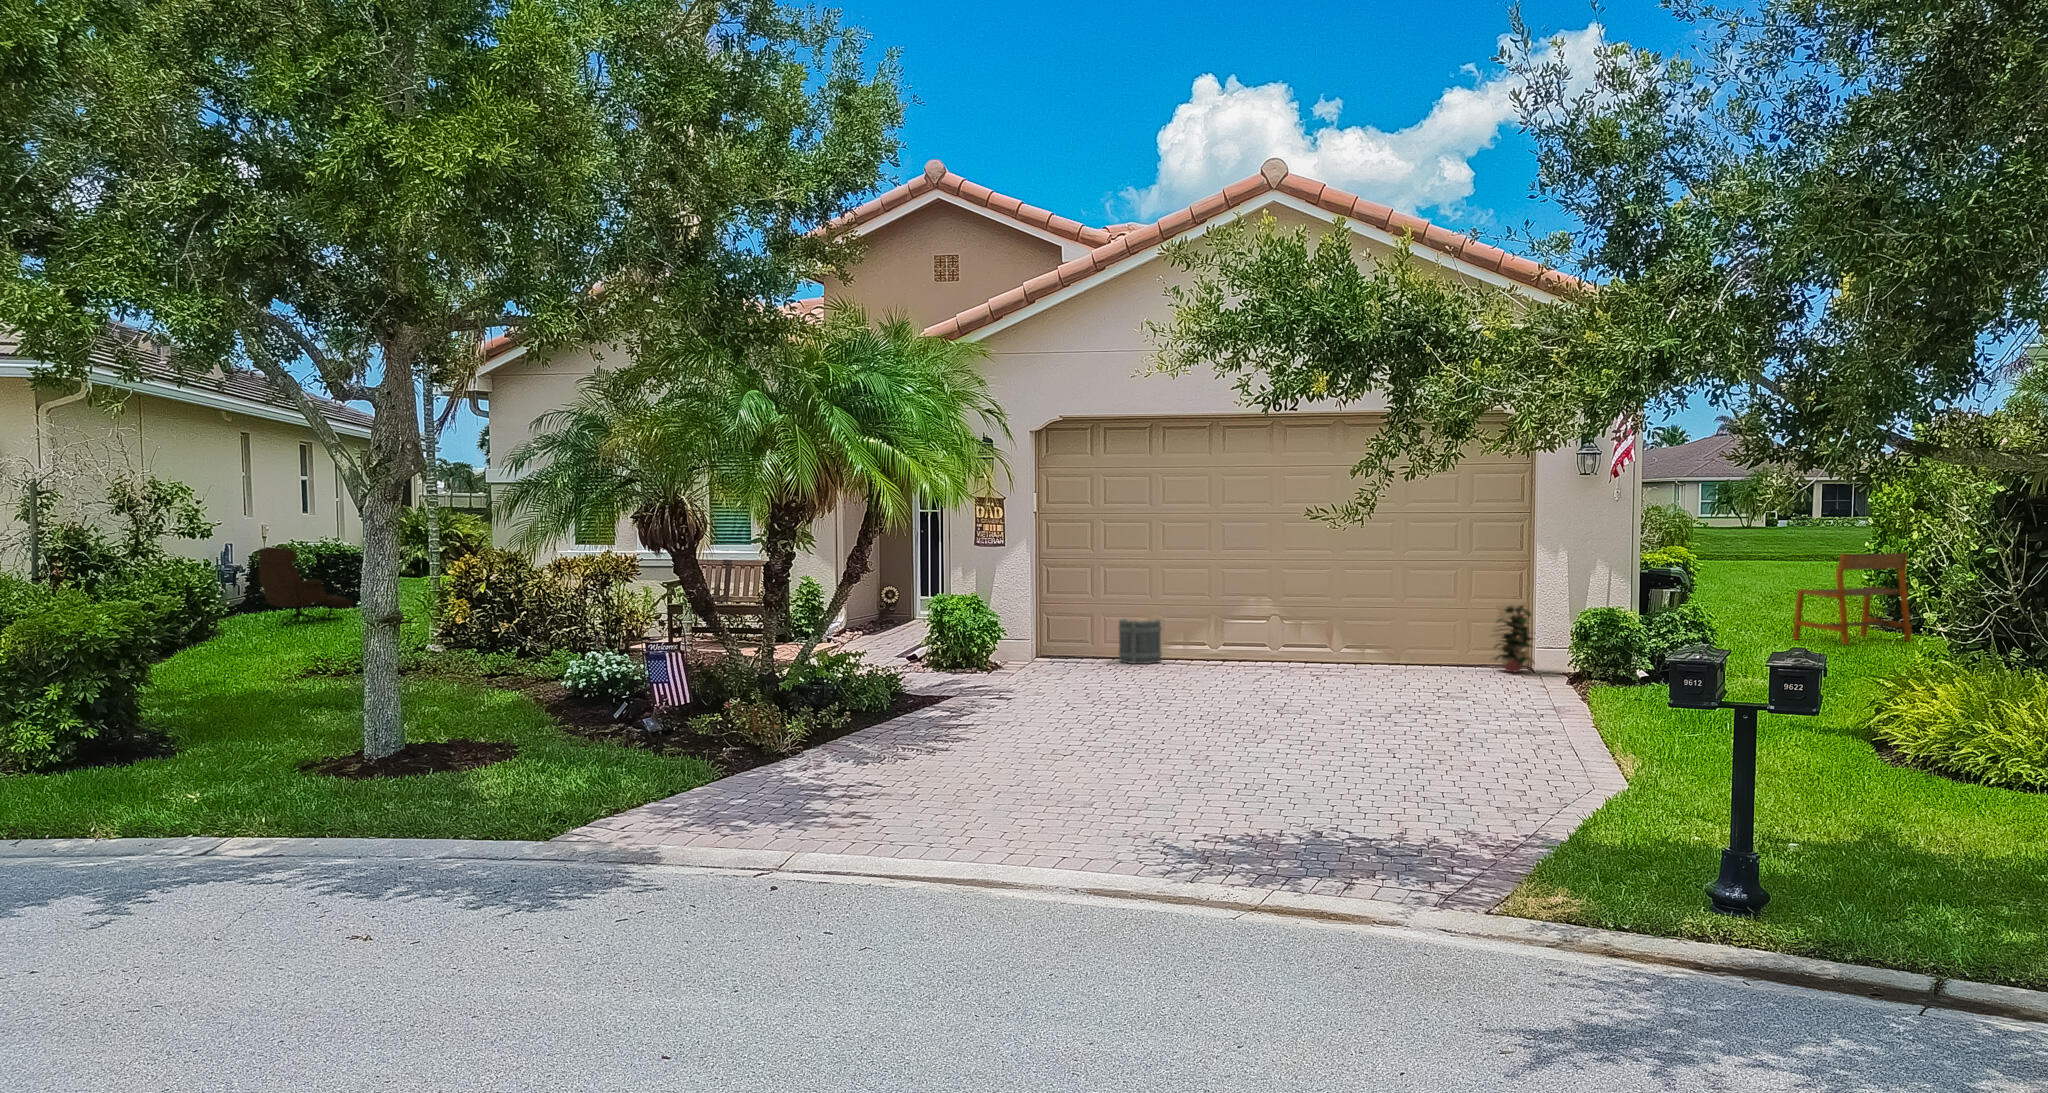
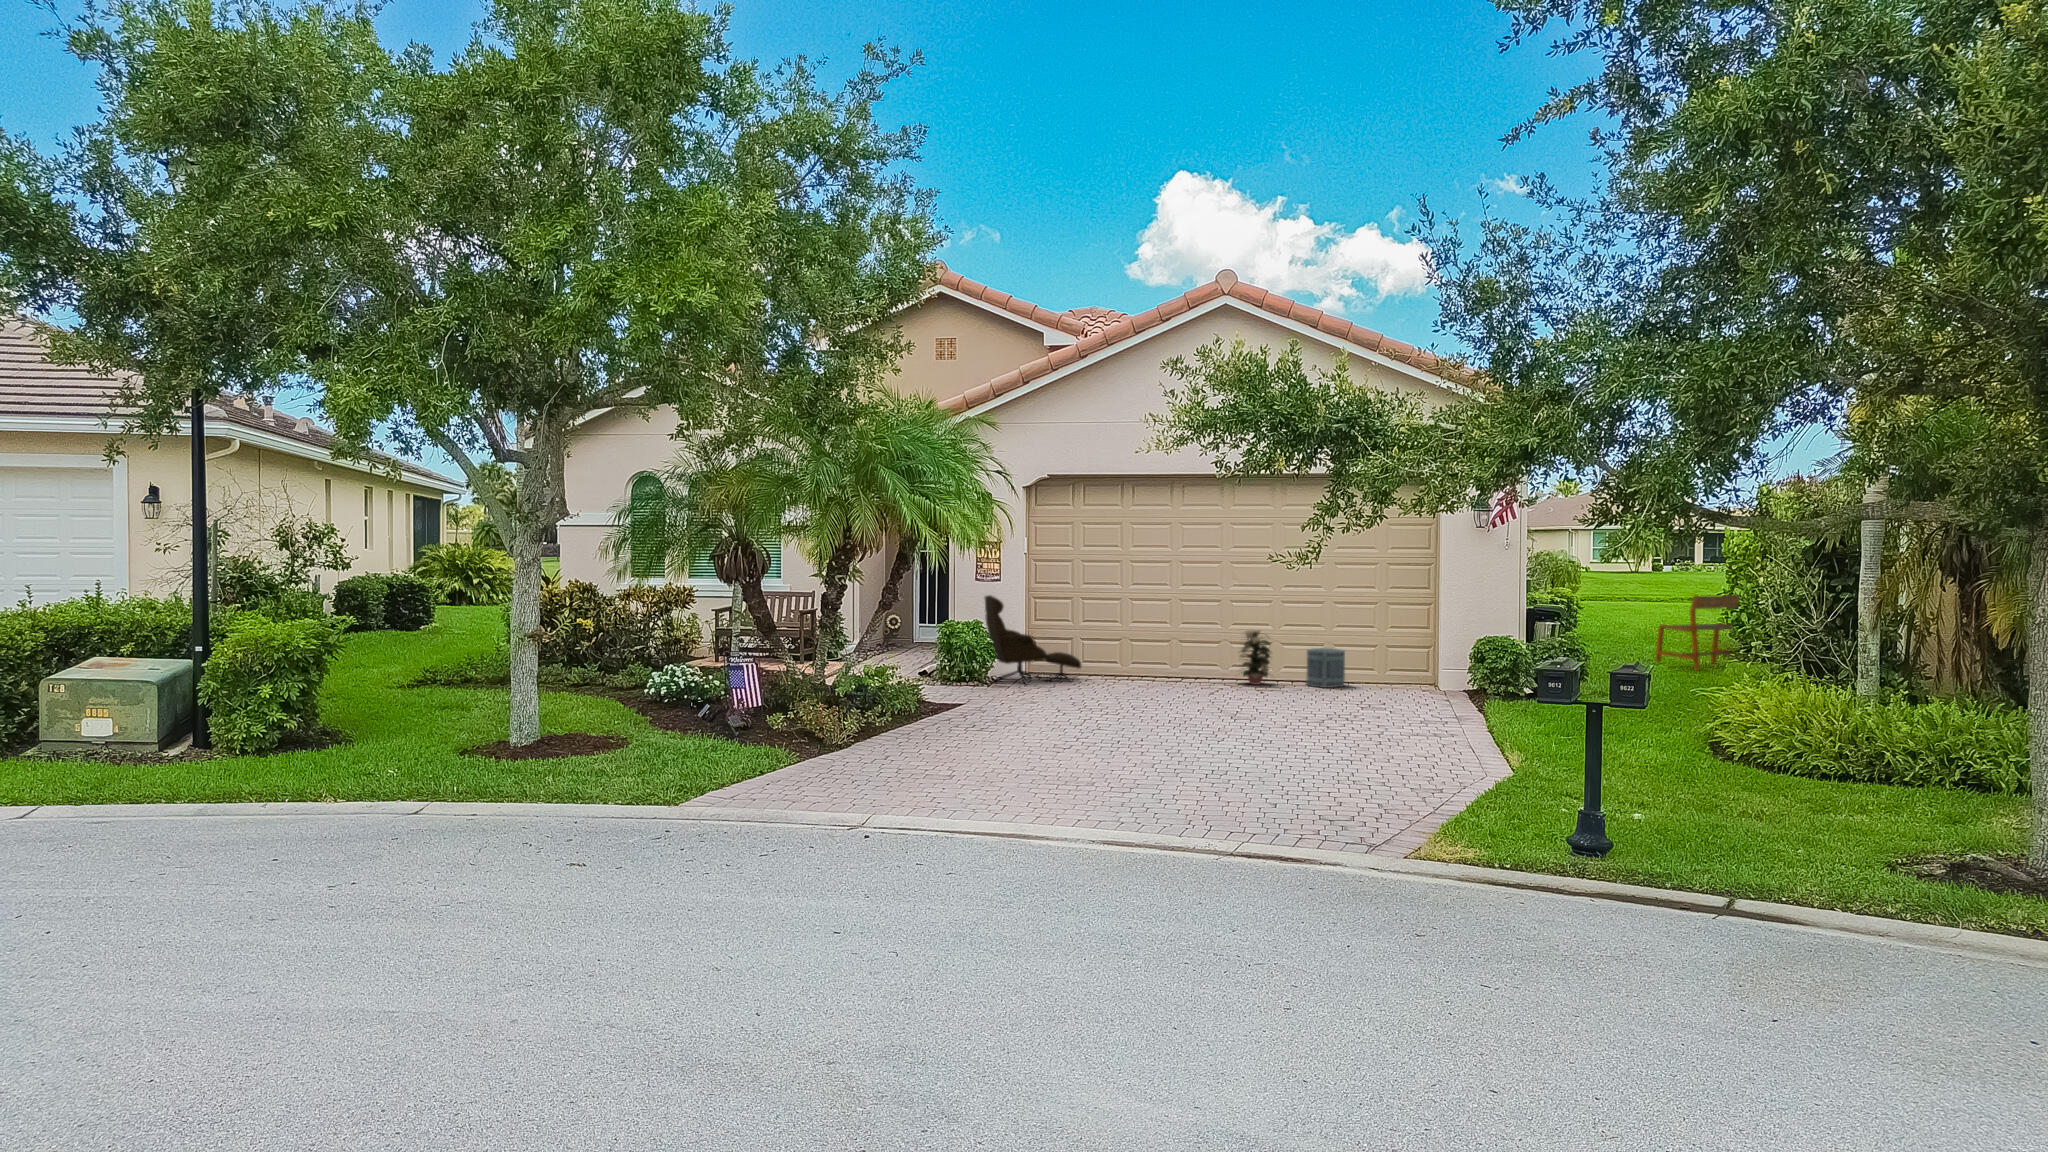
lounge chair: present [258,547,353,624] -> present [984,595,1082,684]
decorative plant: present [1492,604,1535,672] -> present [1241,630,1270,685]
bucket: present [1118,619,1162,664] -> present [1306,648,1345,688]

